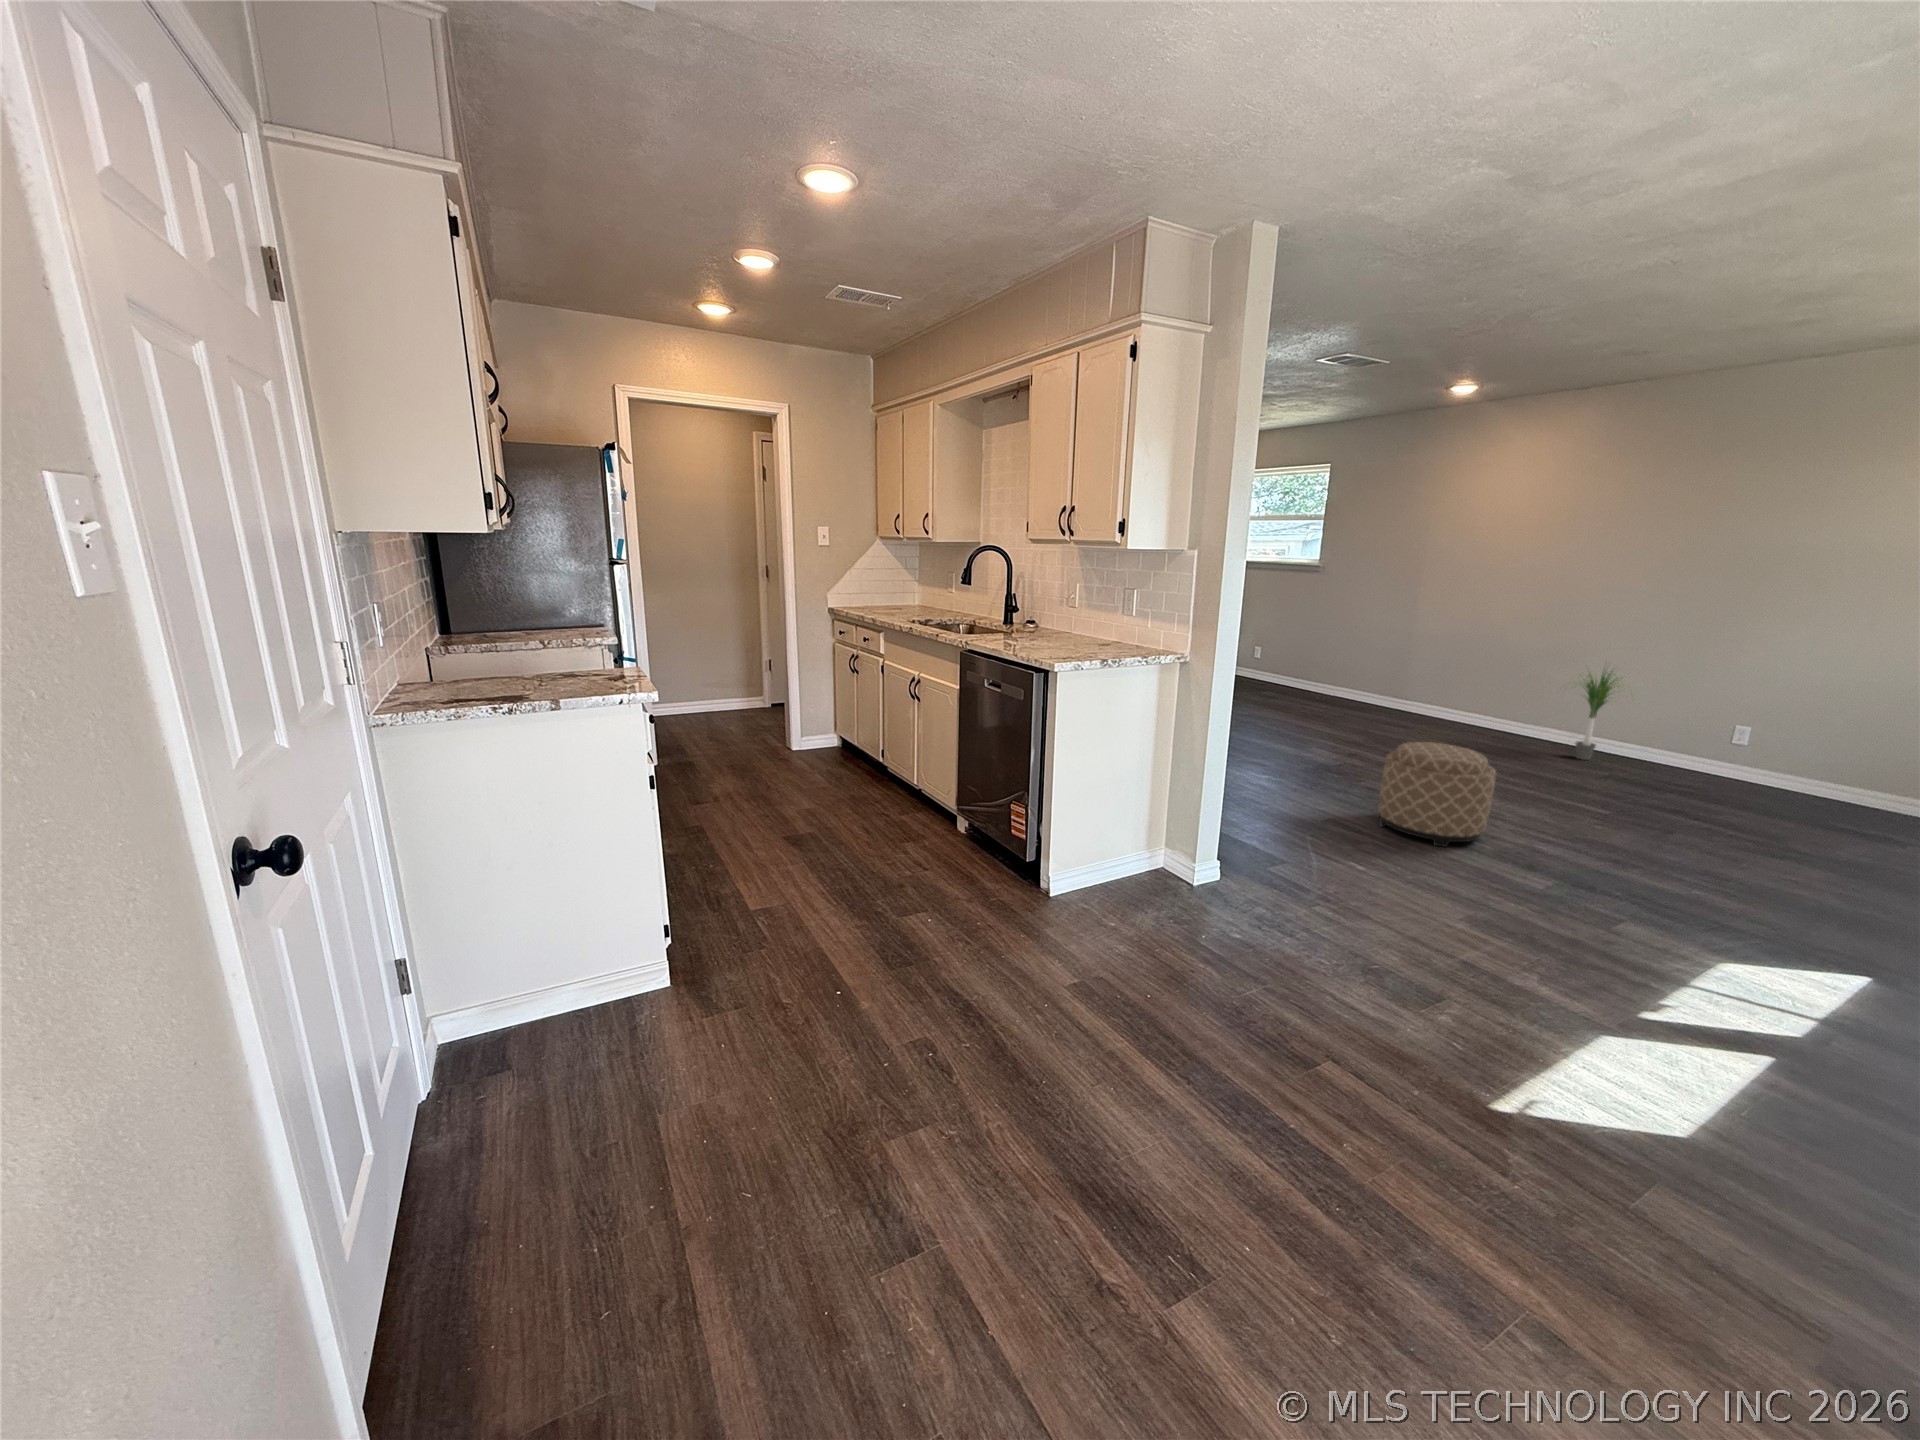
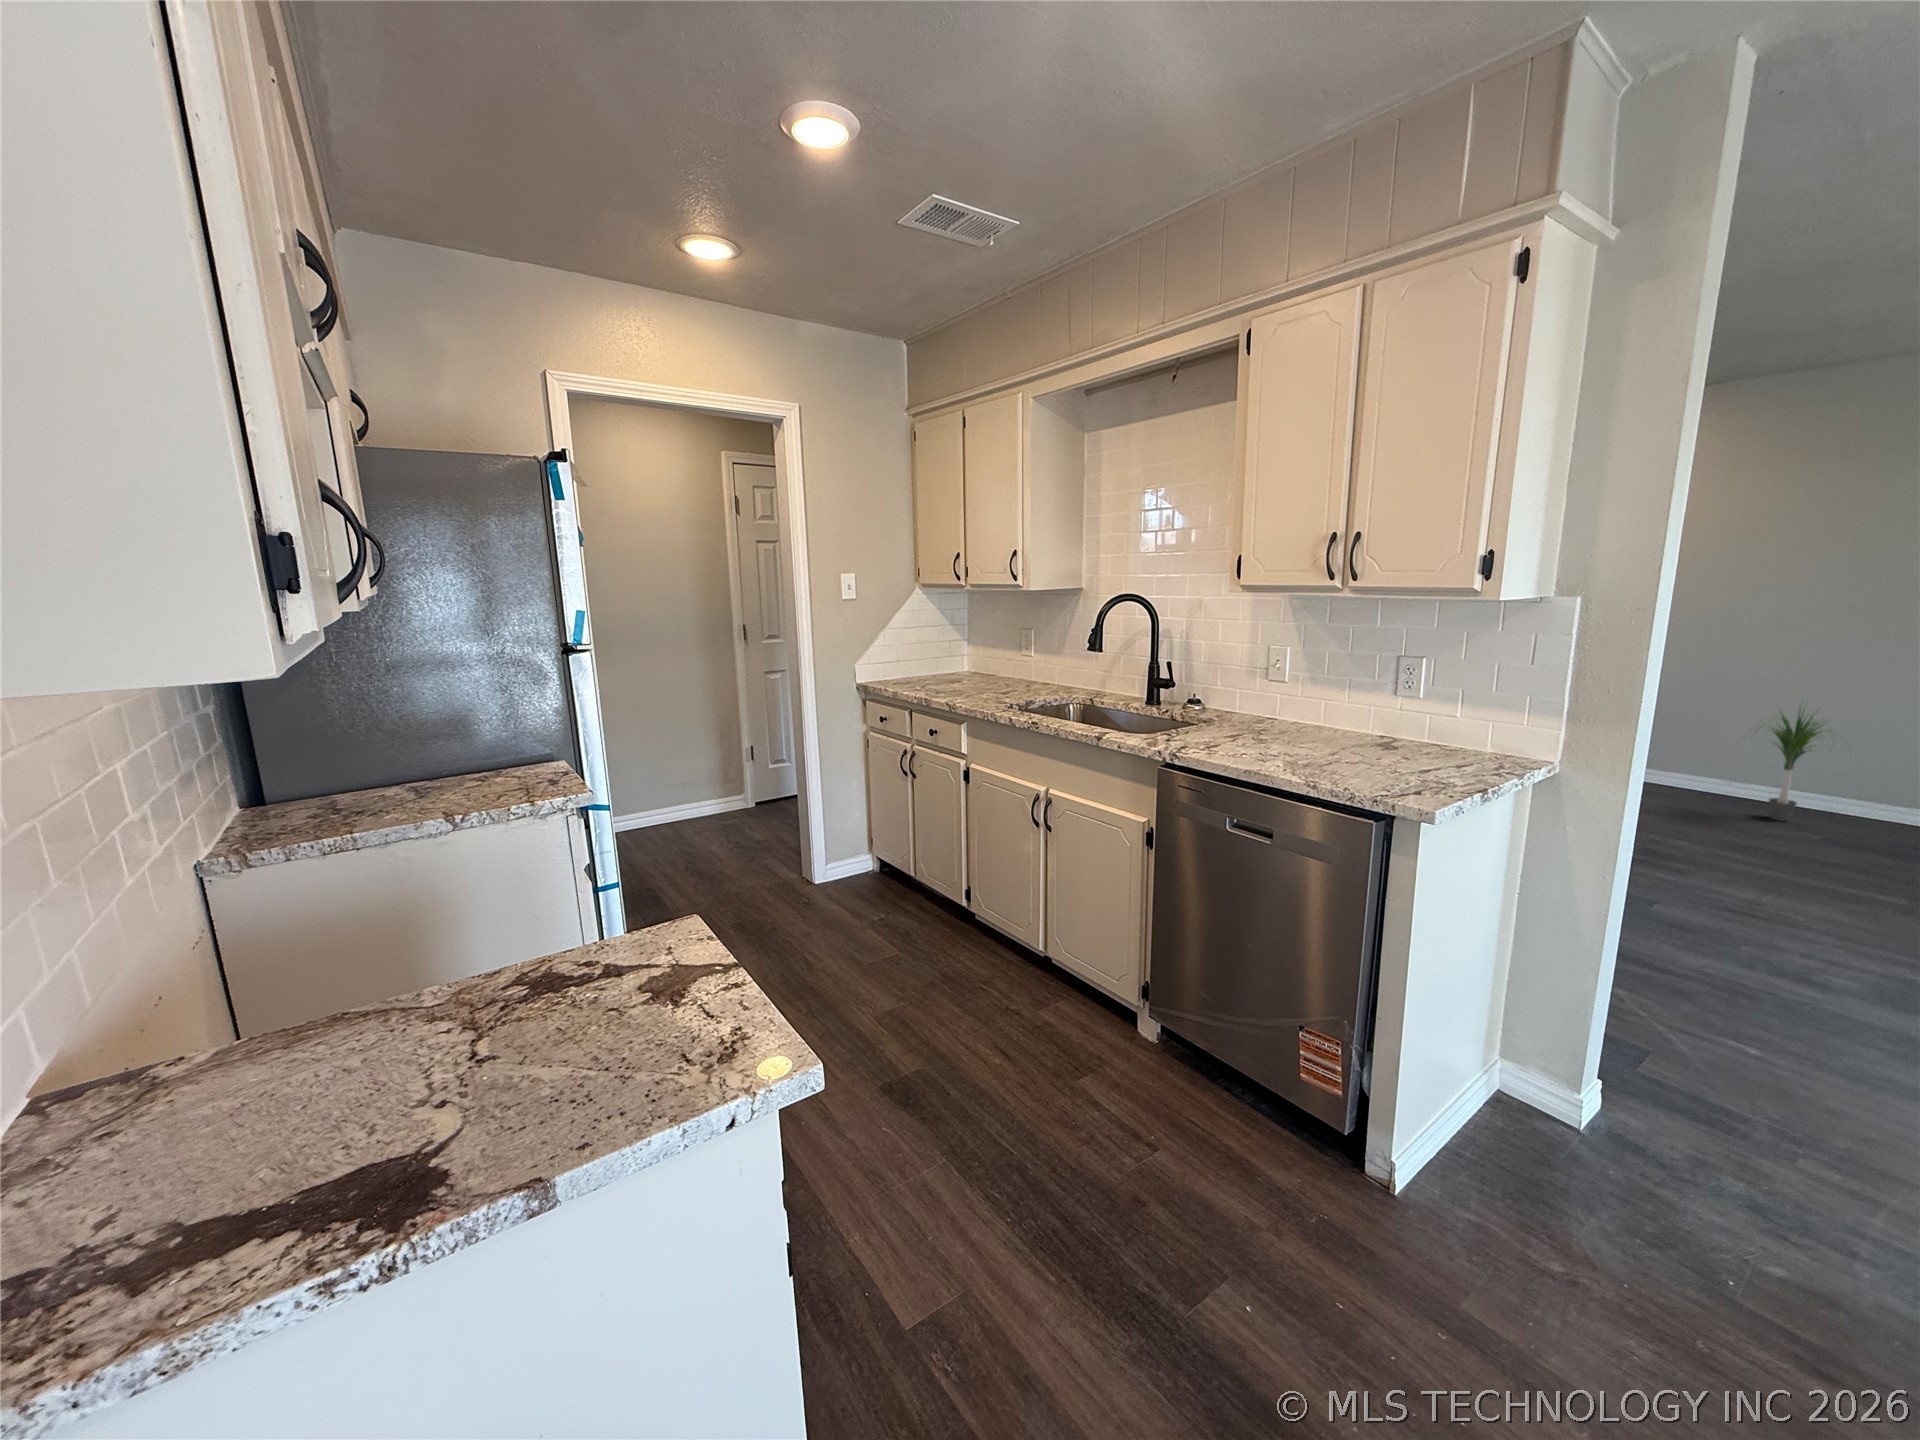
ottoman: present [1378,742,1496,847] -> none [1677,841,1879,999]

